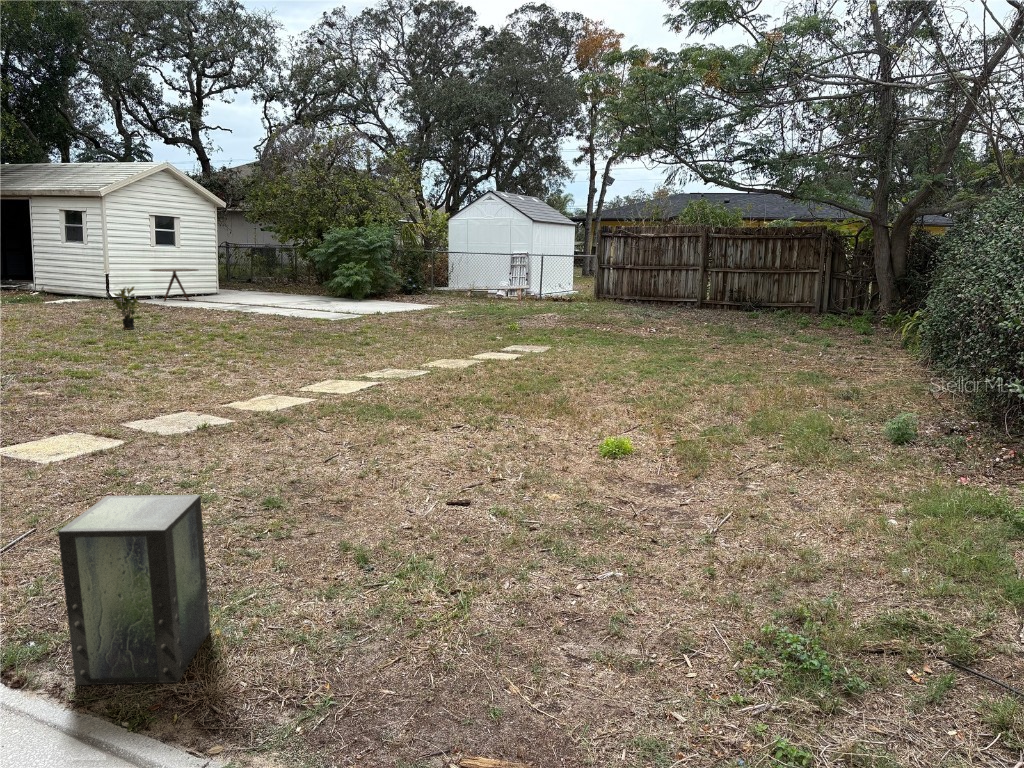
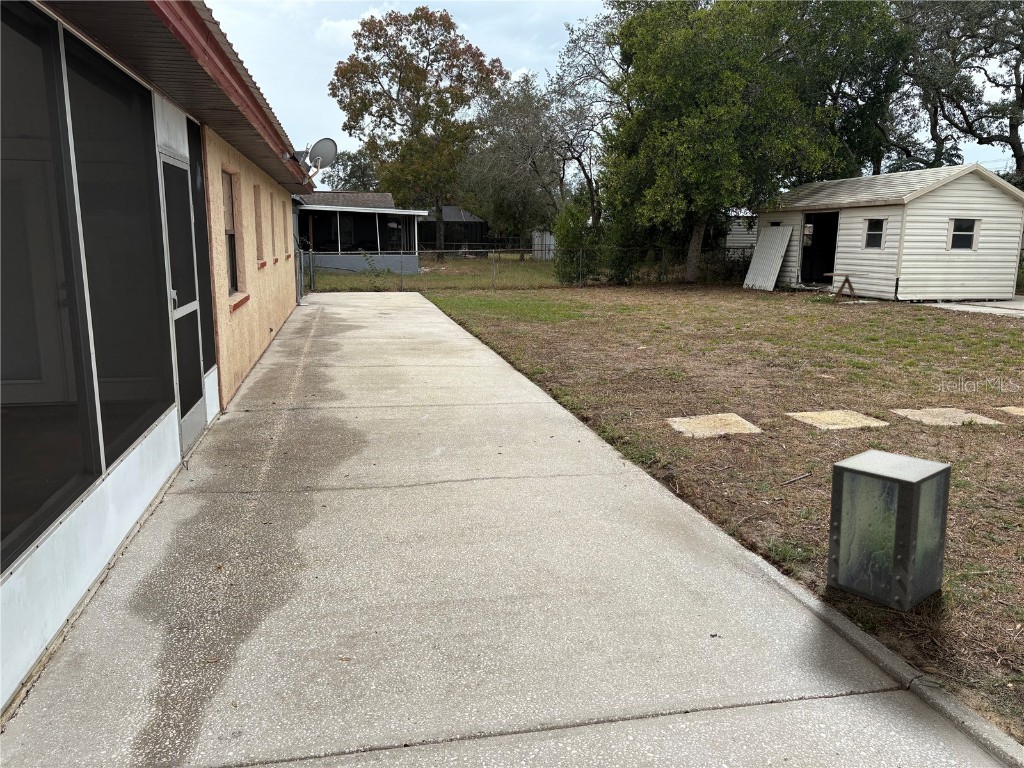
round table: present [150,269,198,301] -> present [824,273,869,304]
potted plant: present [113,287,139,329] -> none [899,288,924,329]

